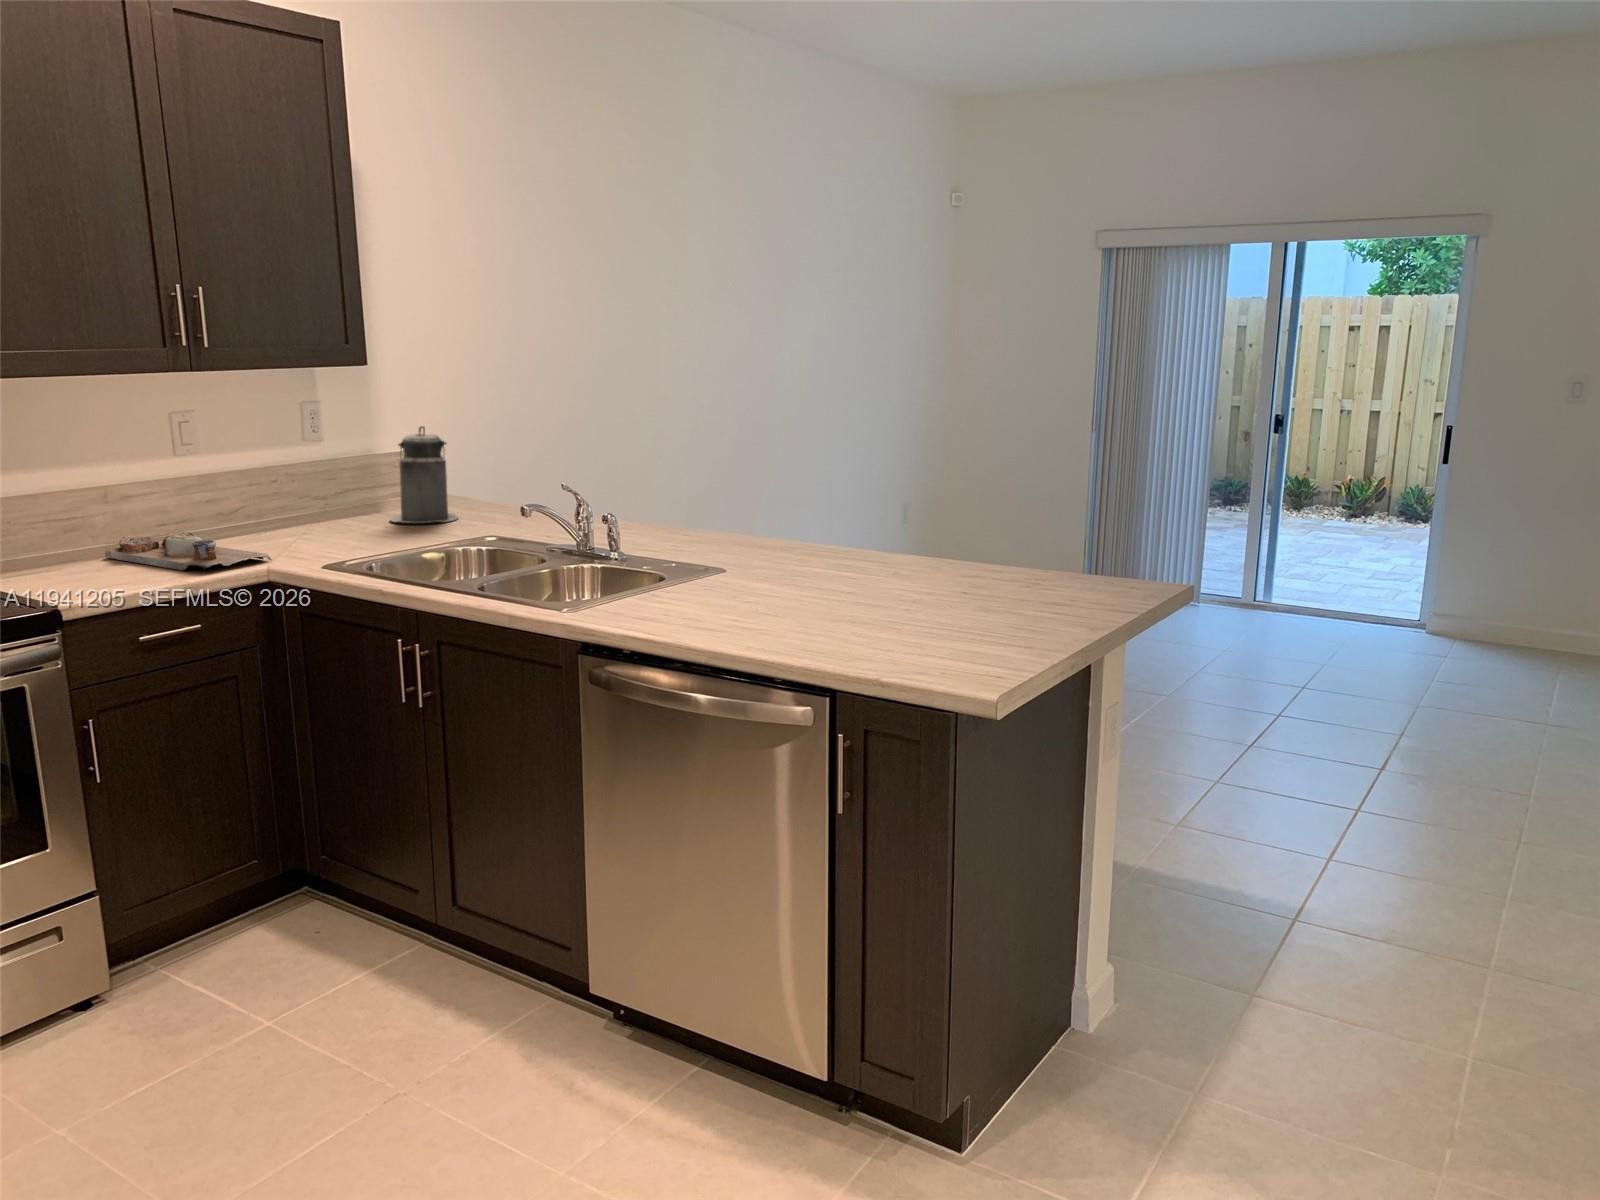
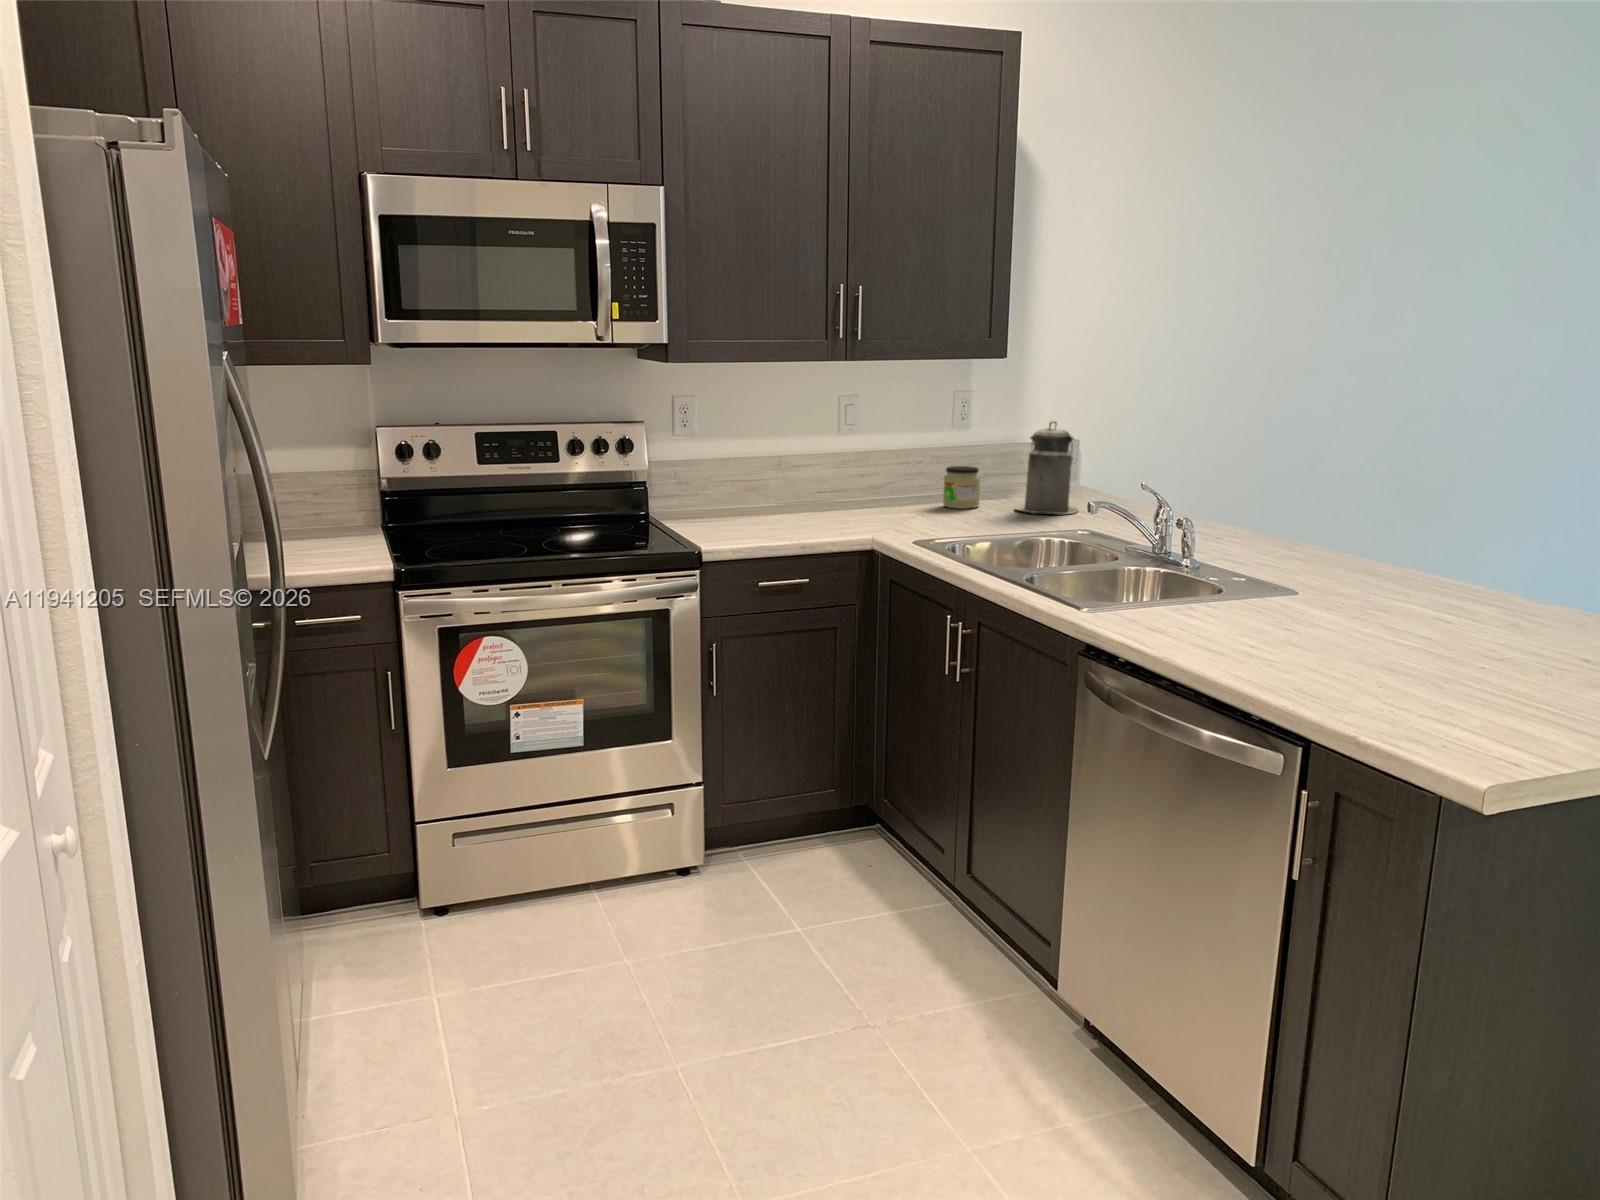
jar: none [304,480,348,527] -> present [943,466,980,509]
cutting board: present [105,532,272,571] -> none [771,500,883,533]

